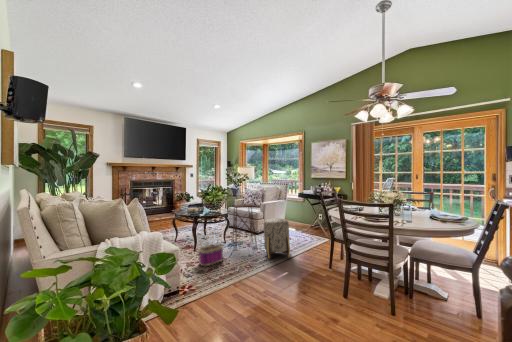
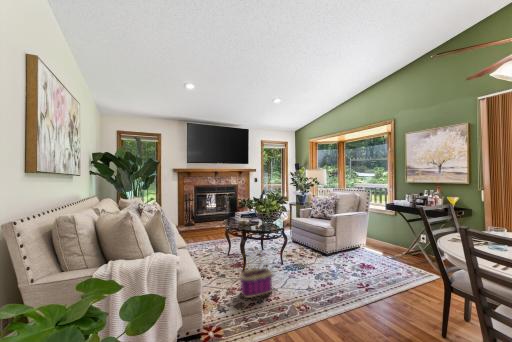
side table: present [233,204,256,243] -> none [292,216,322,273]
ottoman: present [264,218,290,259] -> none [329,239,370,302]

